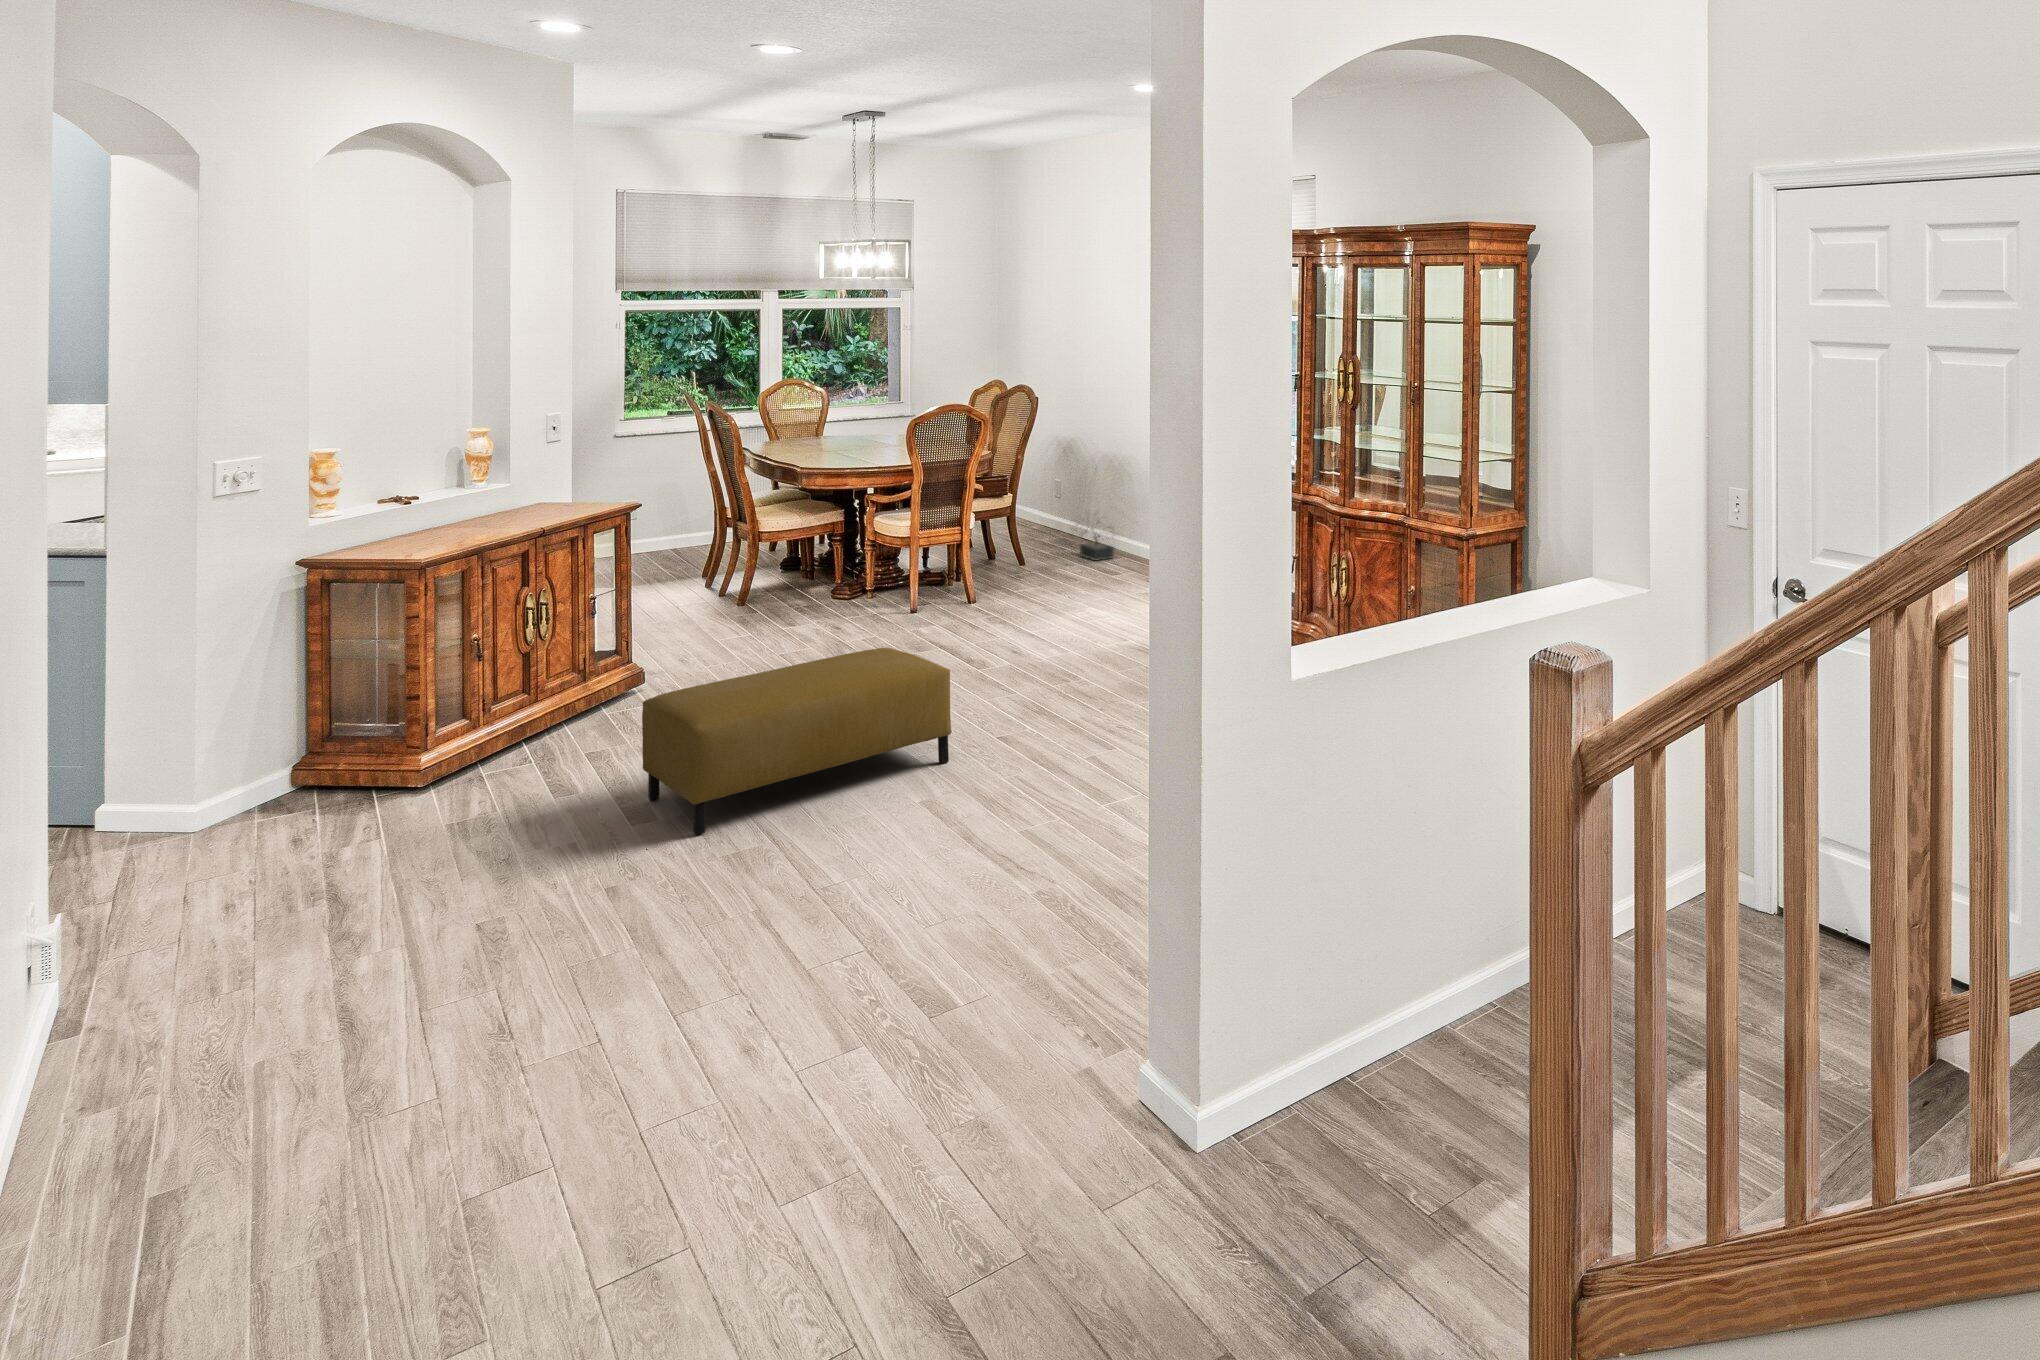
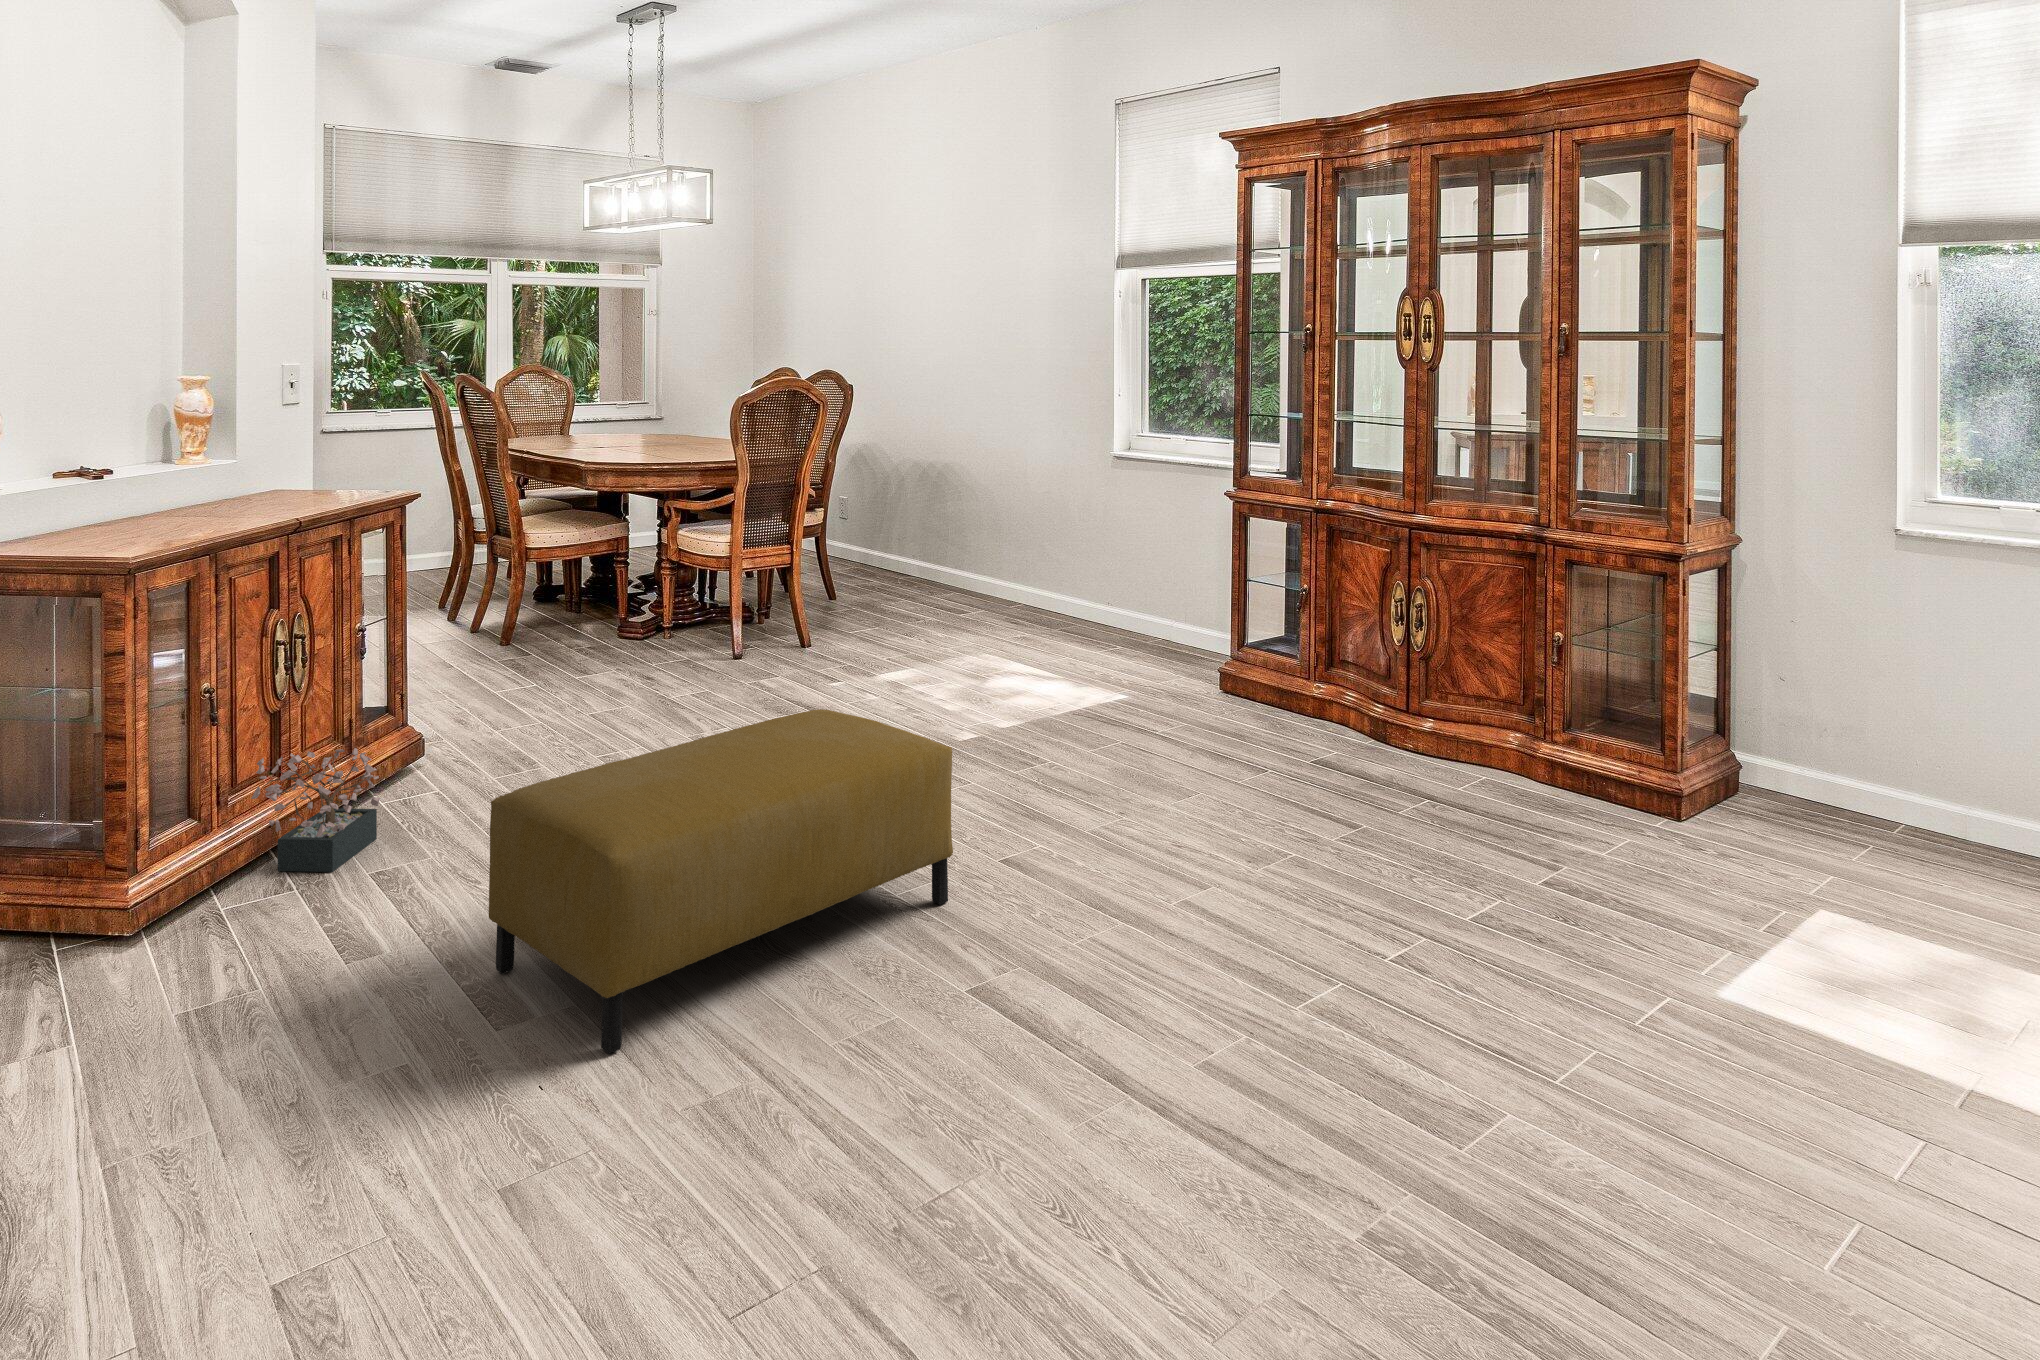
decorative plant: present [1073,517,1114,561] -> present [251,748,380,872]

